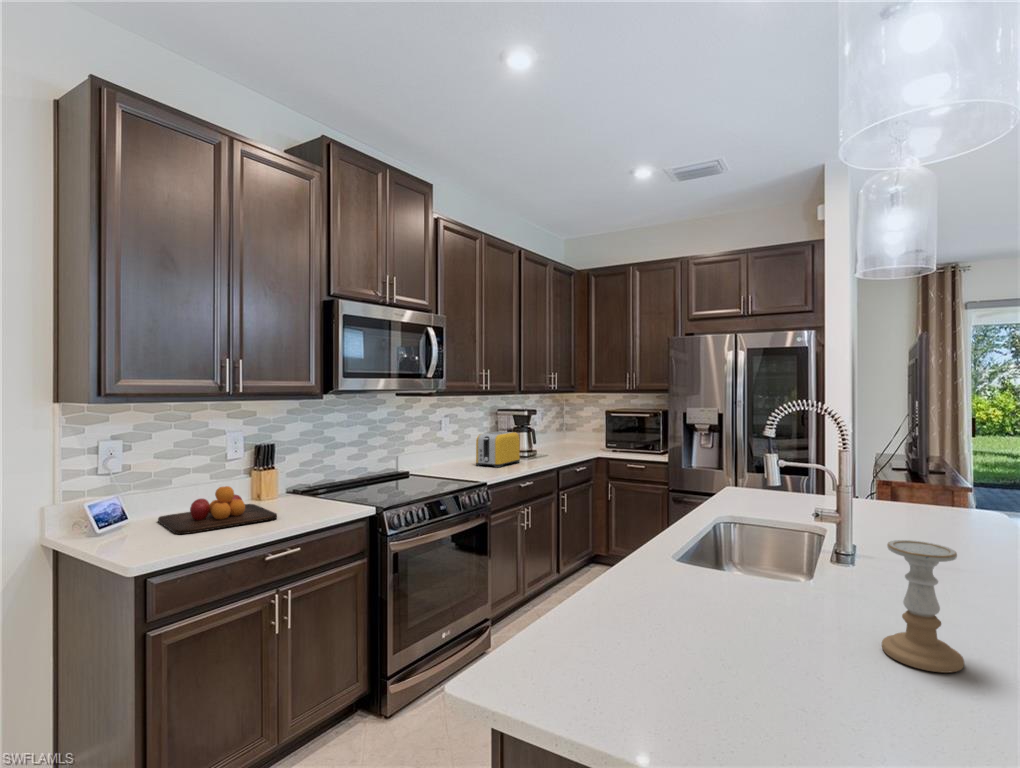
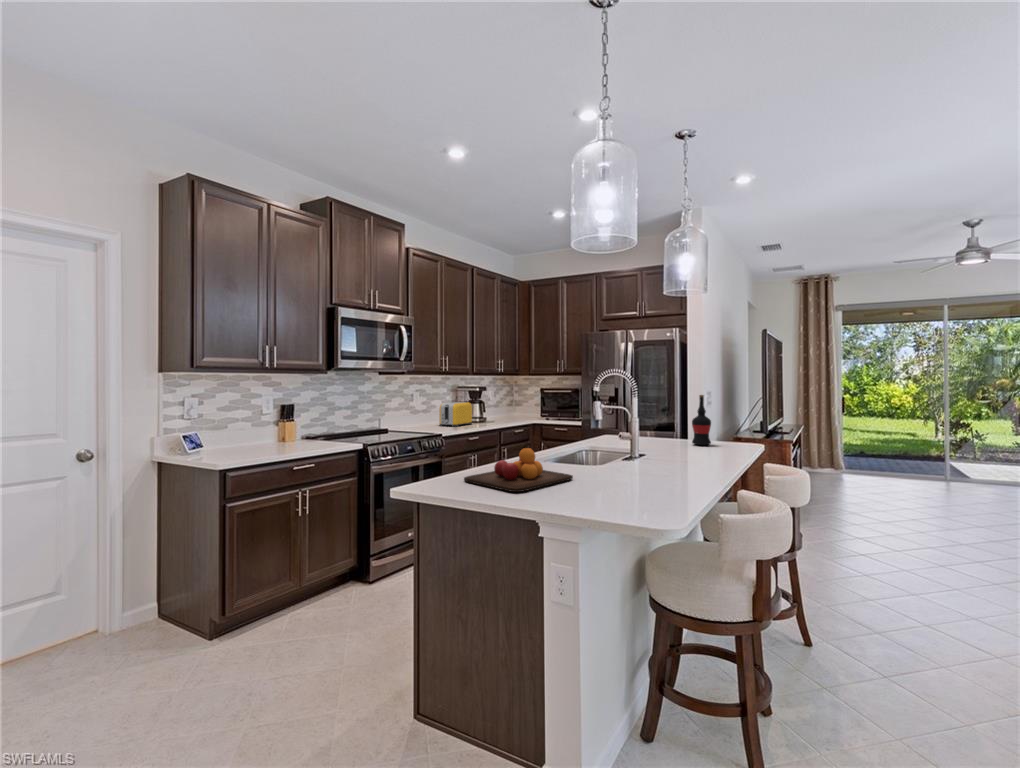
wine bottle: none [900,437,936,520] -> present [692,395,711,445]
chopping board: present [158,486,277,534] -> present [464,448,573,492]
candle holder: present [882,540,964,673] -> none [607,431,640,488]

